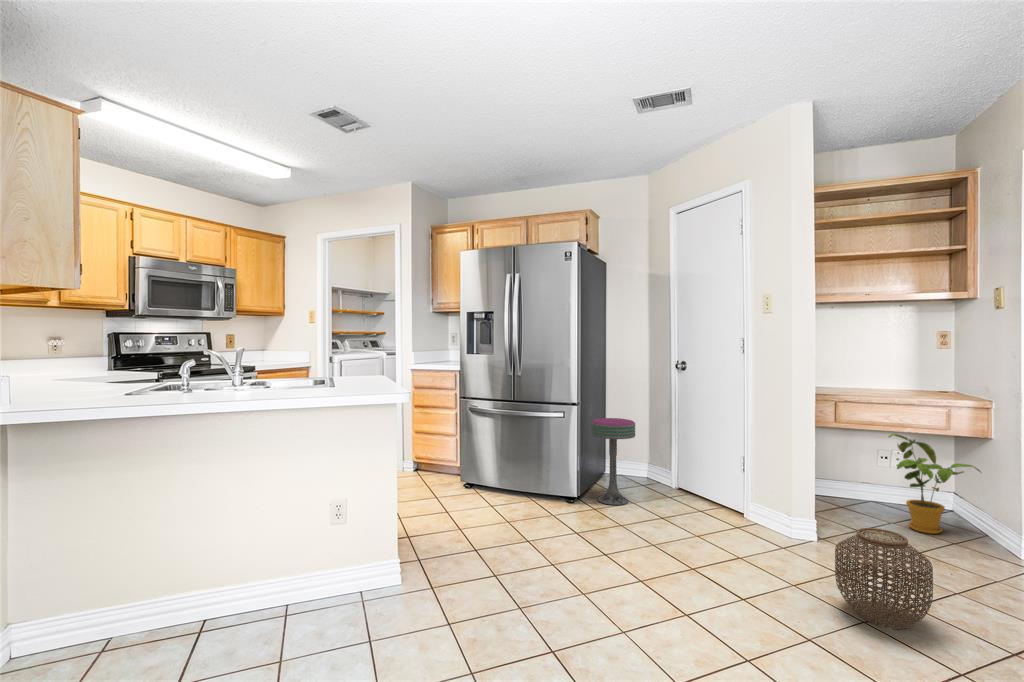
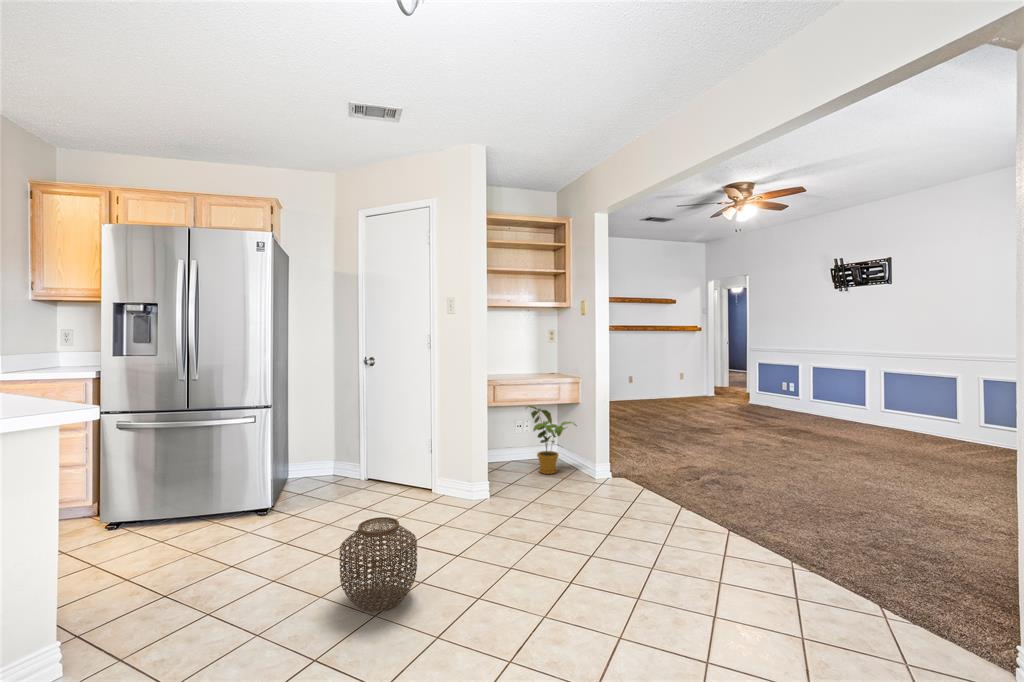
bar stool: present [591,418,635,505] -> none [283,417,332,507]
woven basket: present [835,528,933,629] -> present [339,517,417,612]

